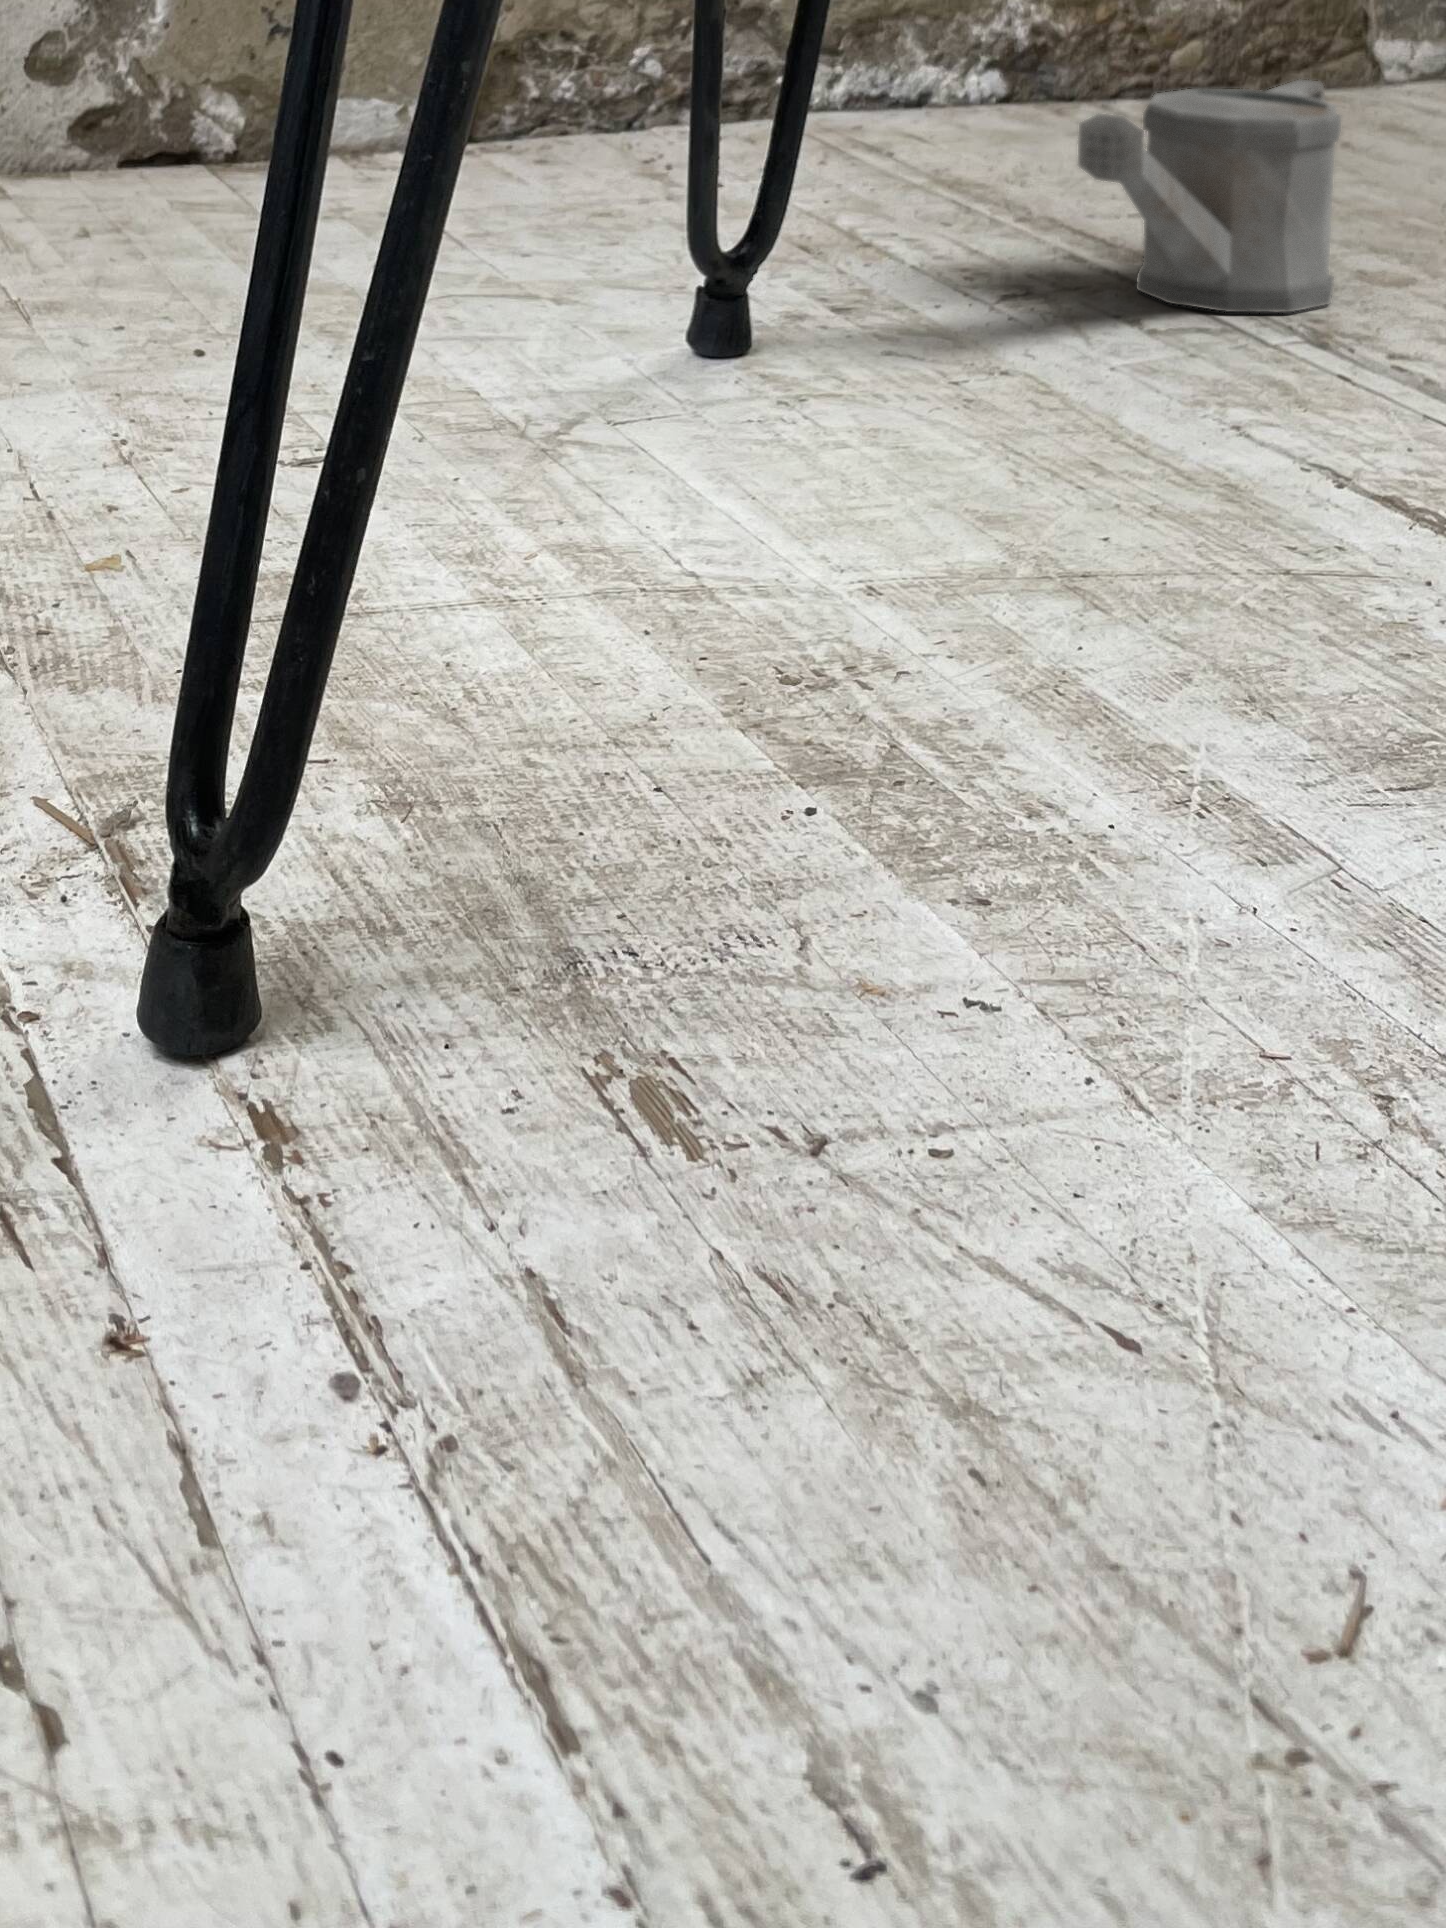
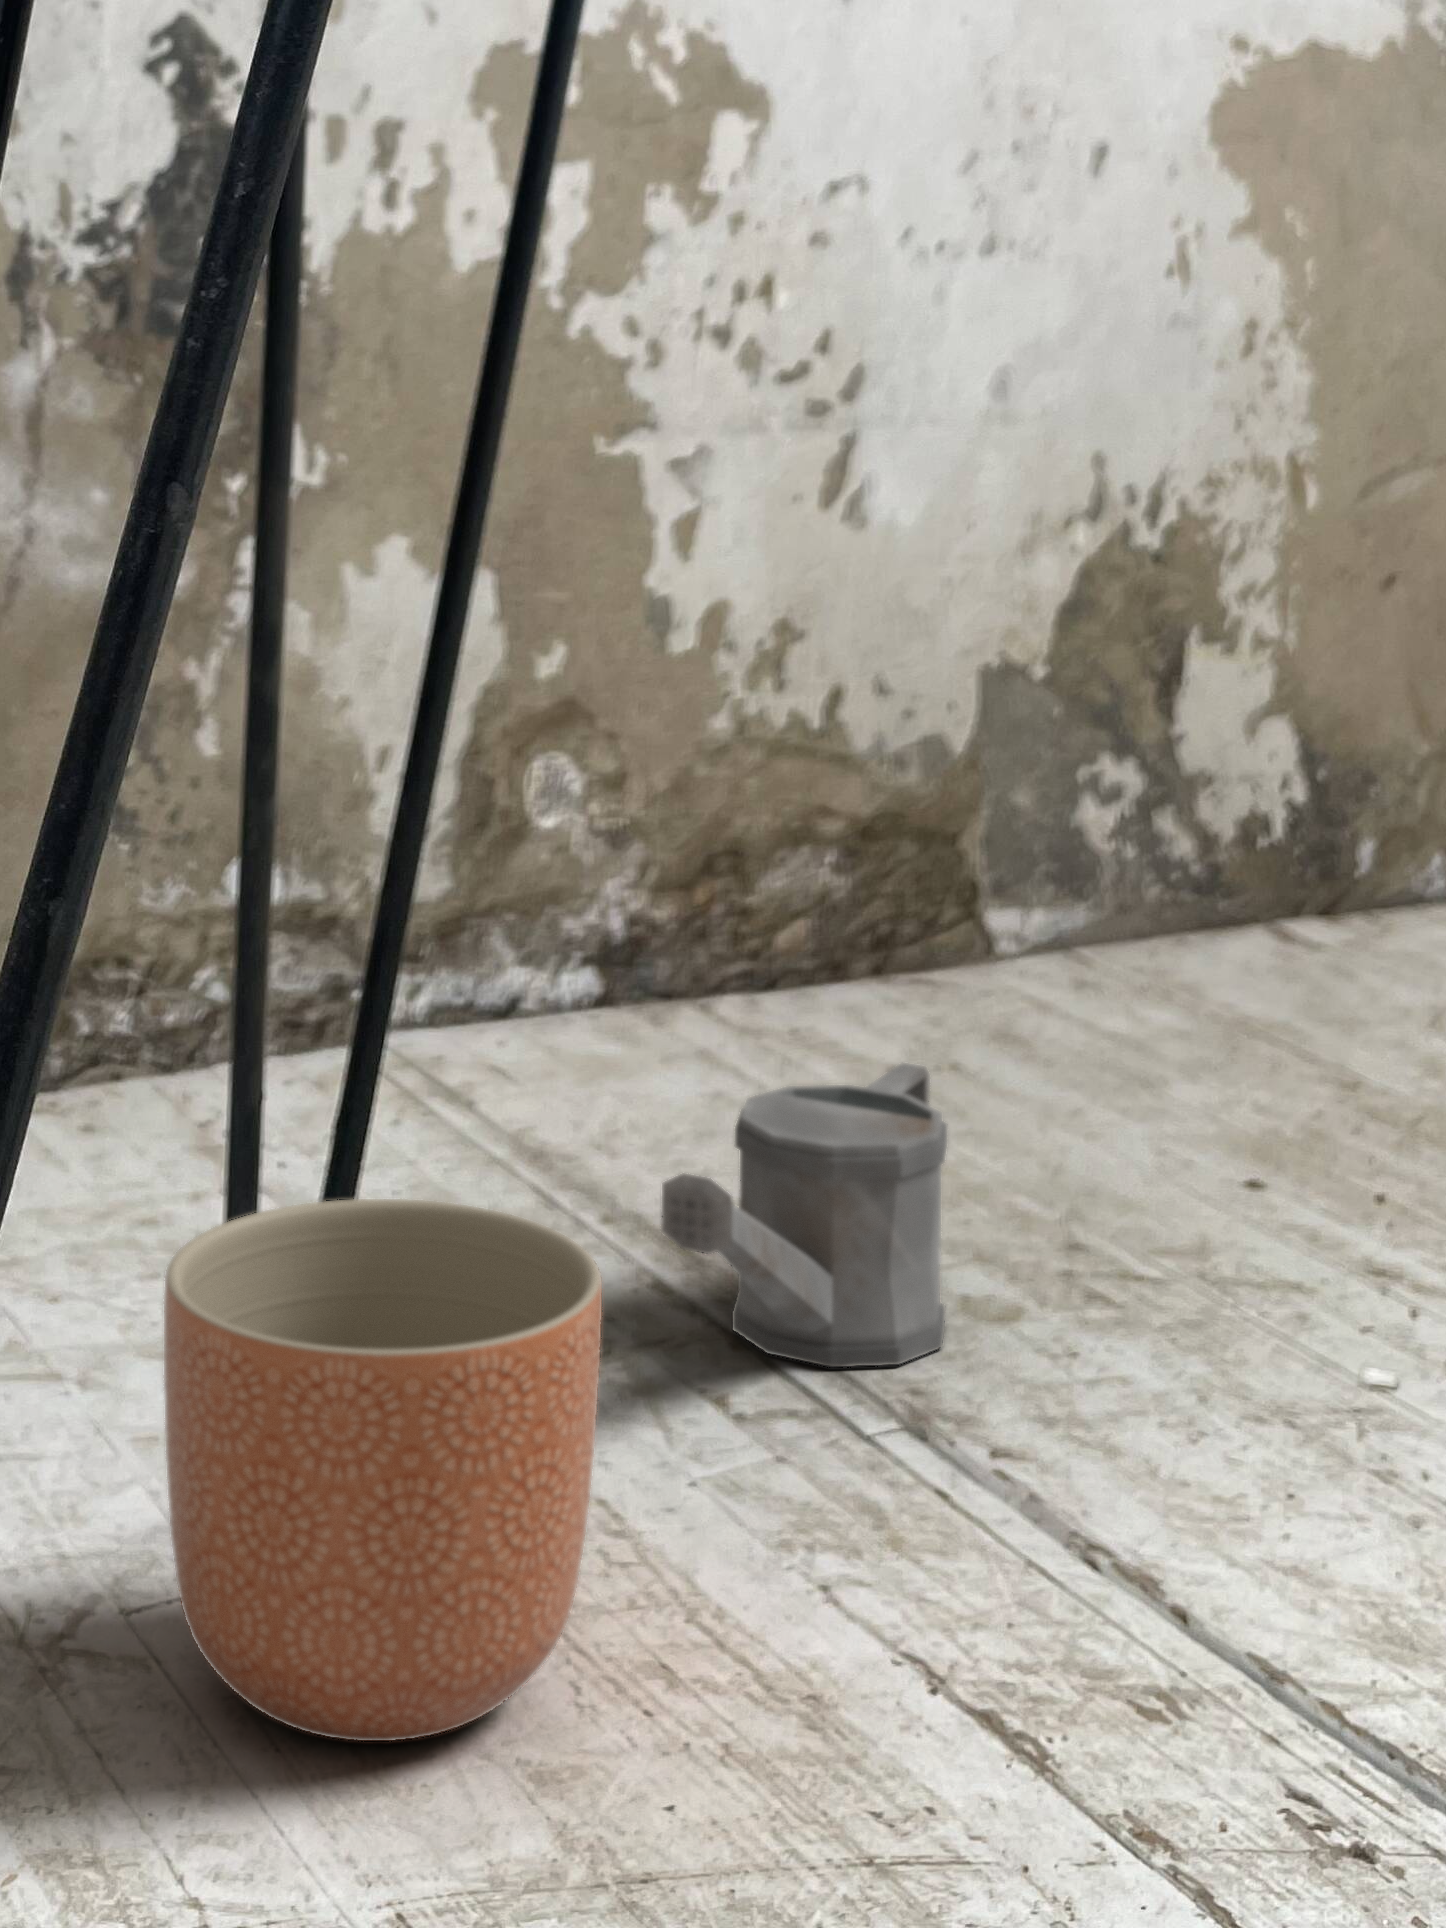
planter: none [643,87,1032,489] -> present [164,1199,602,1741]

